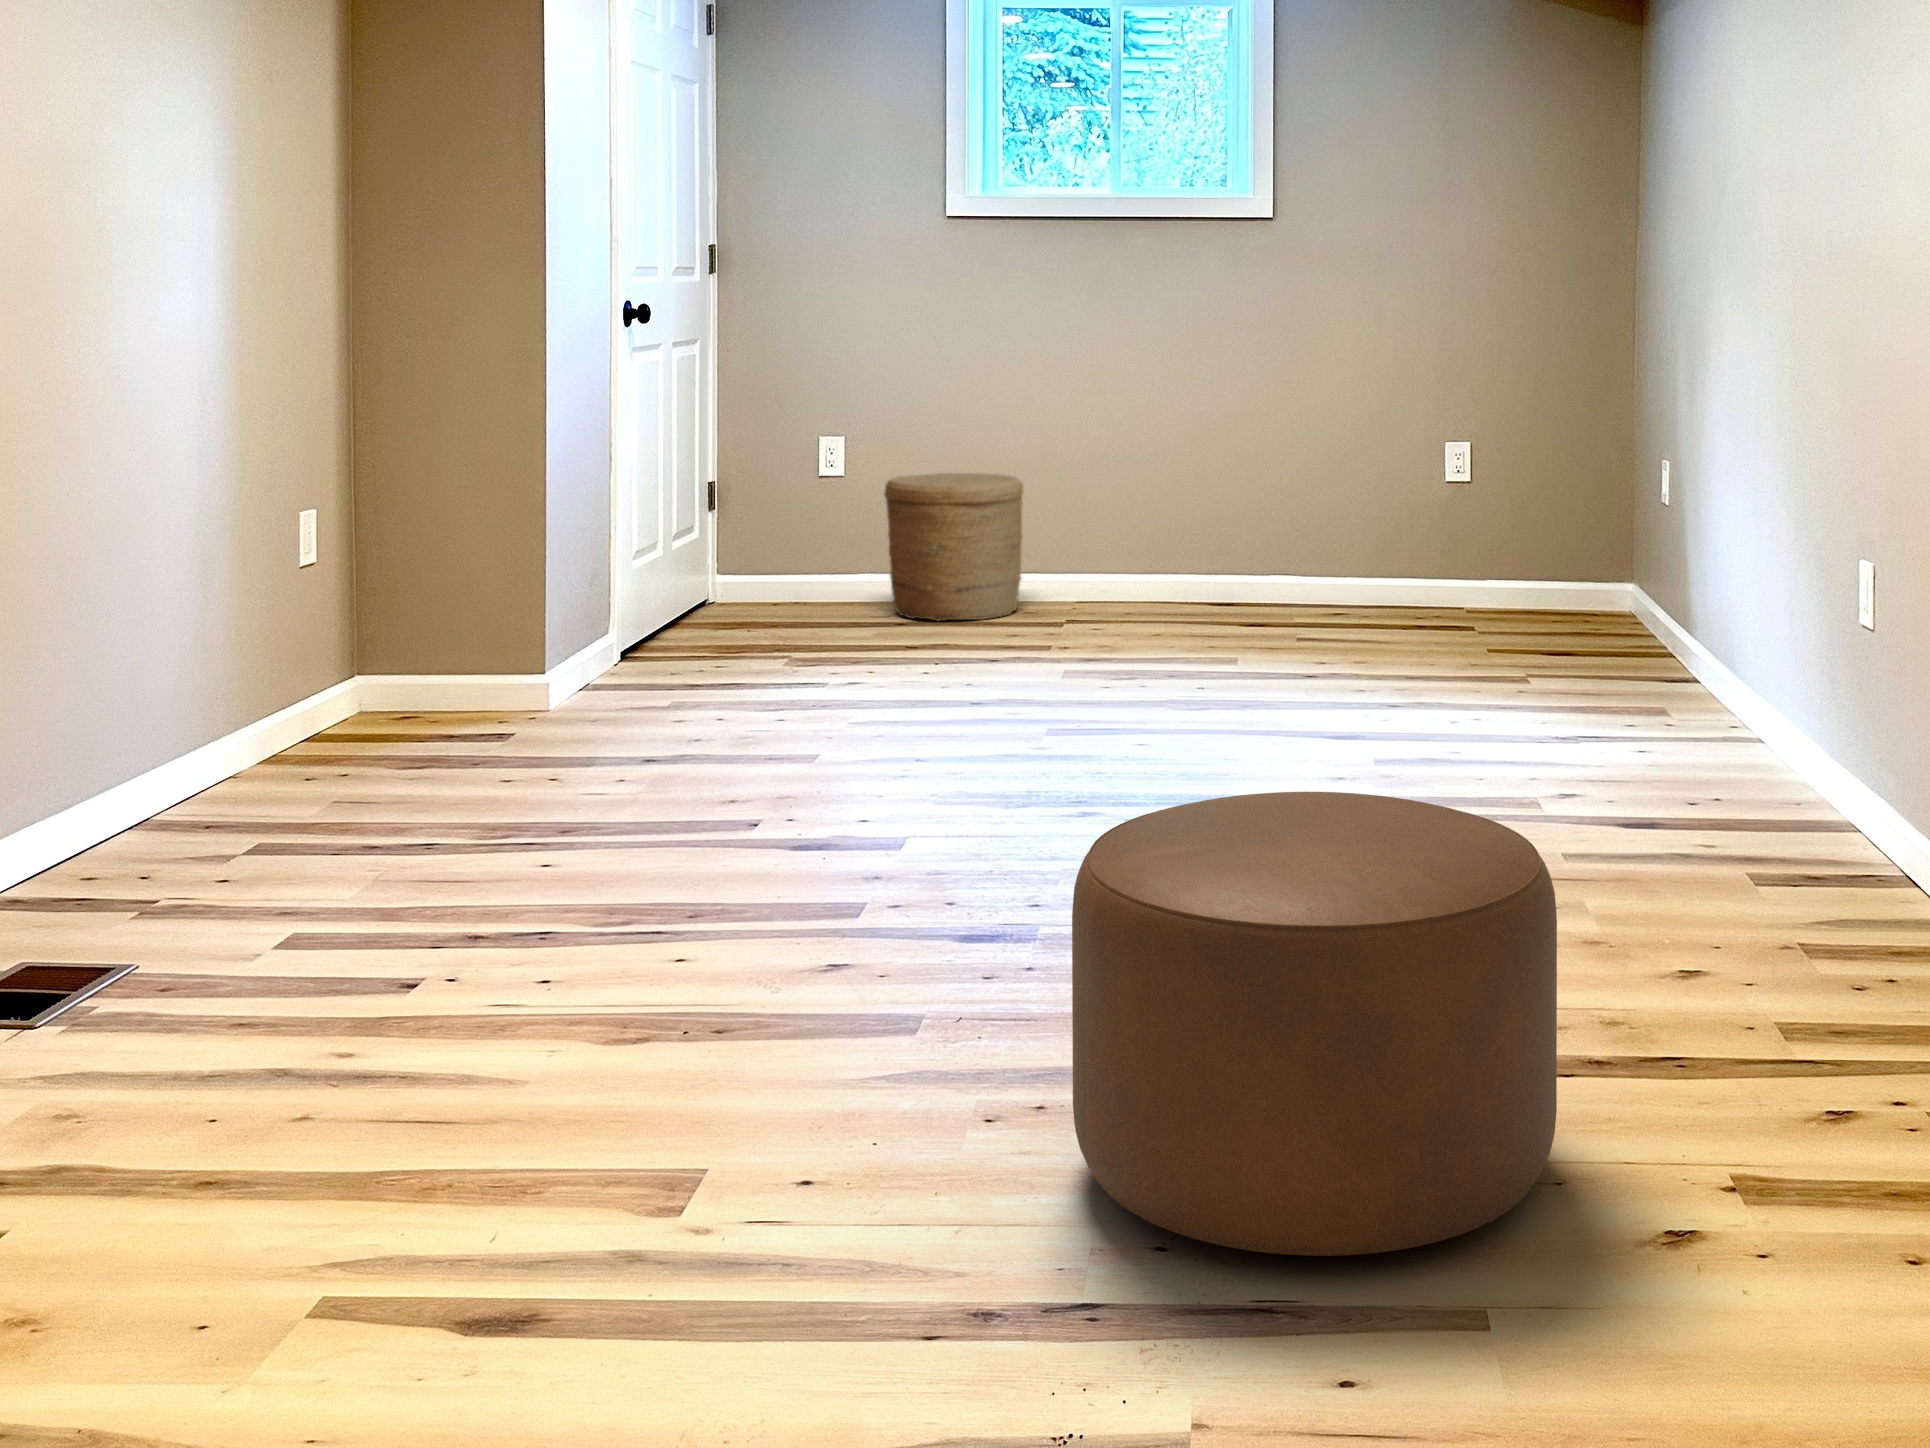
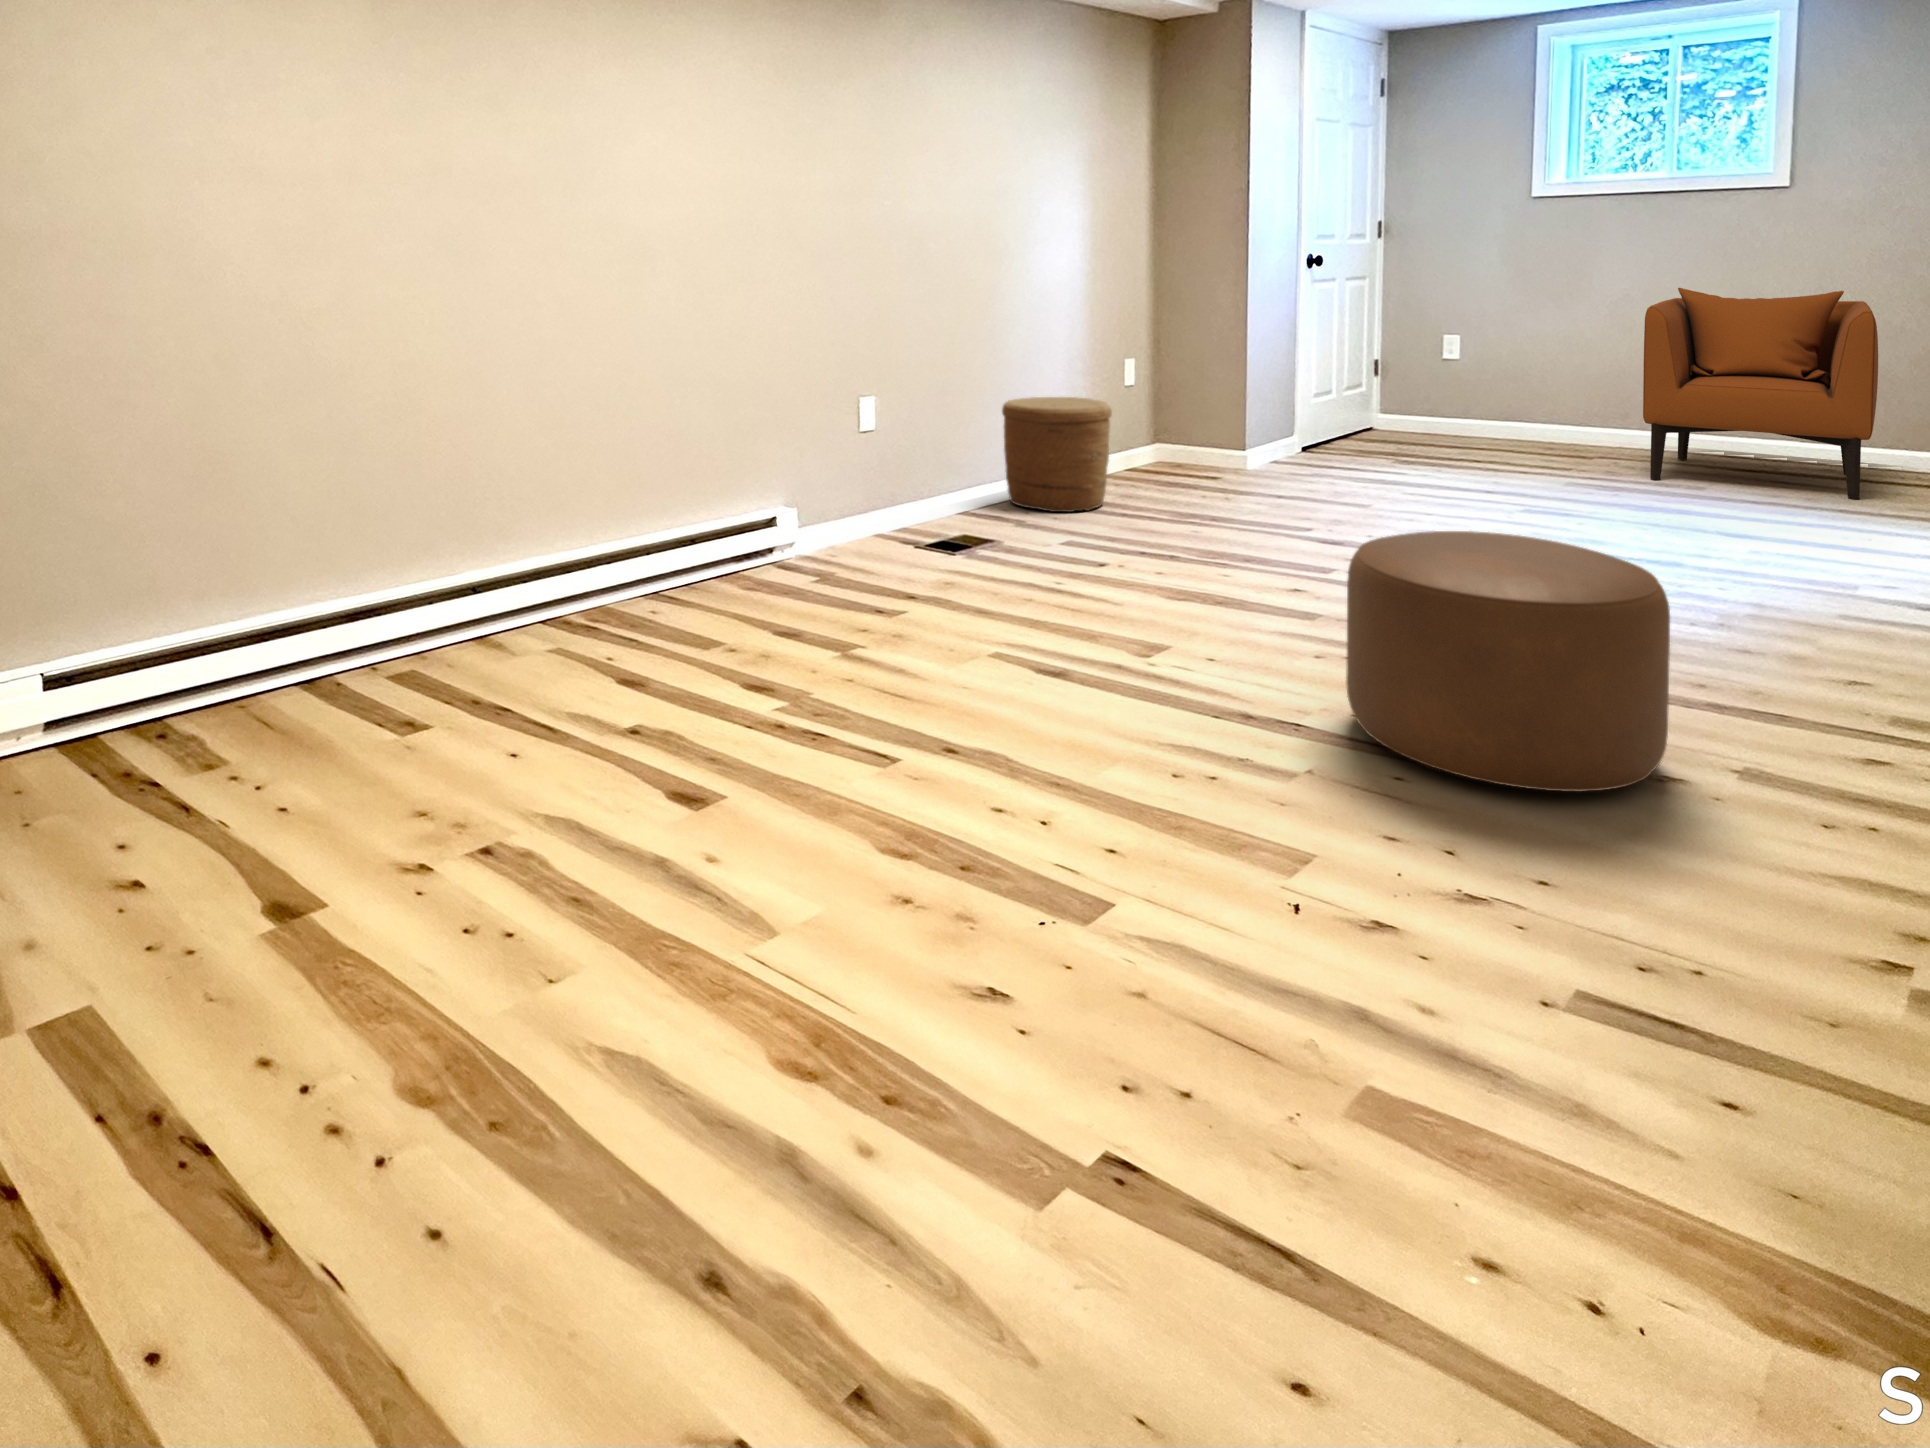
armchair: none [1119,349,1380,639] -> present [1643,288,1878,500]
woven basket: present [884,473,1023,621] -> present [1002,397,1112,513]

